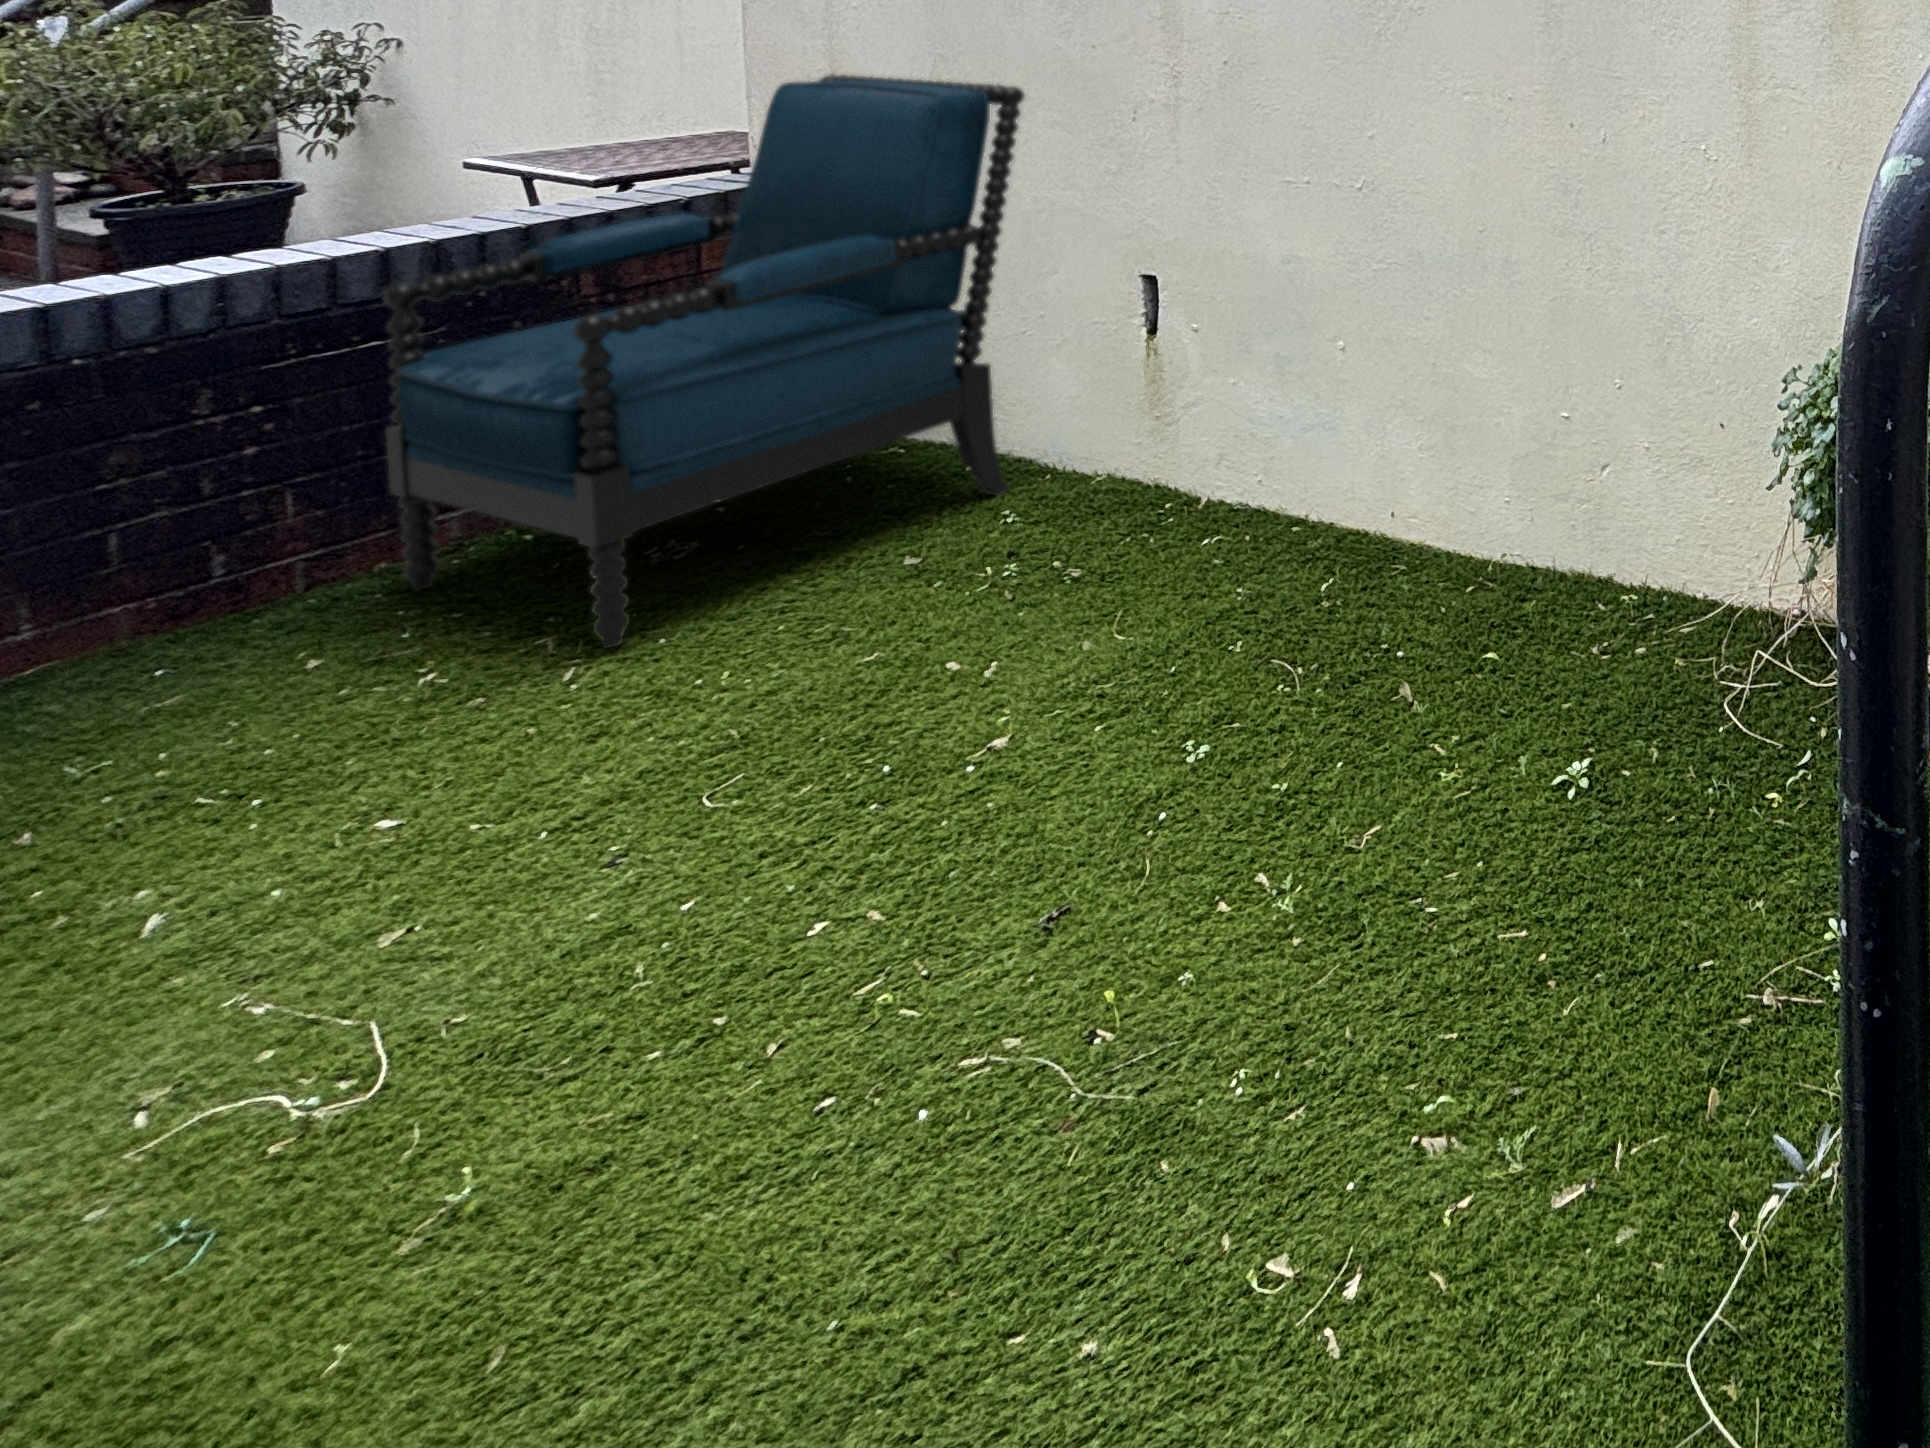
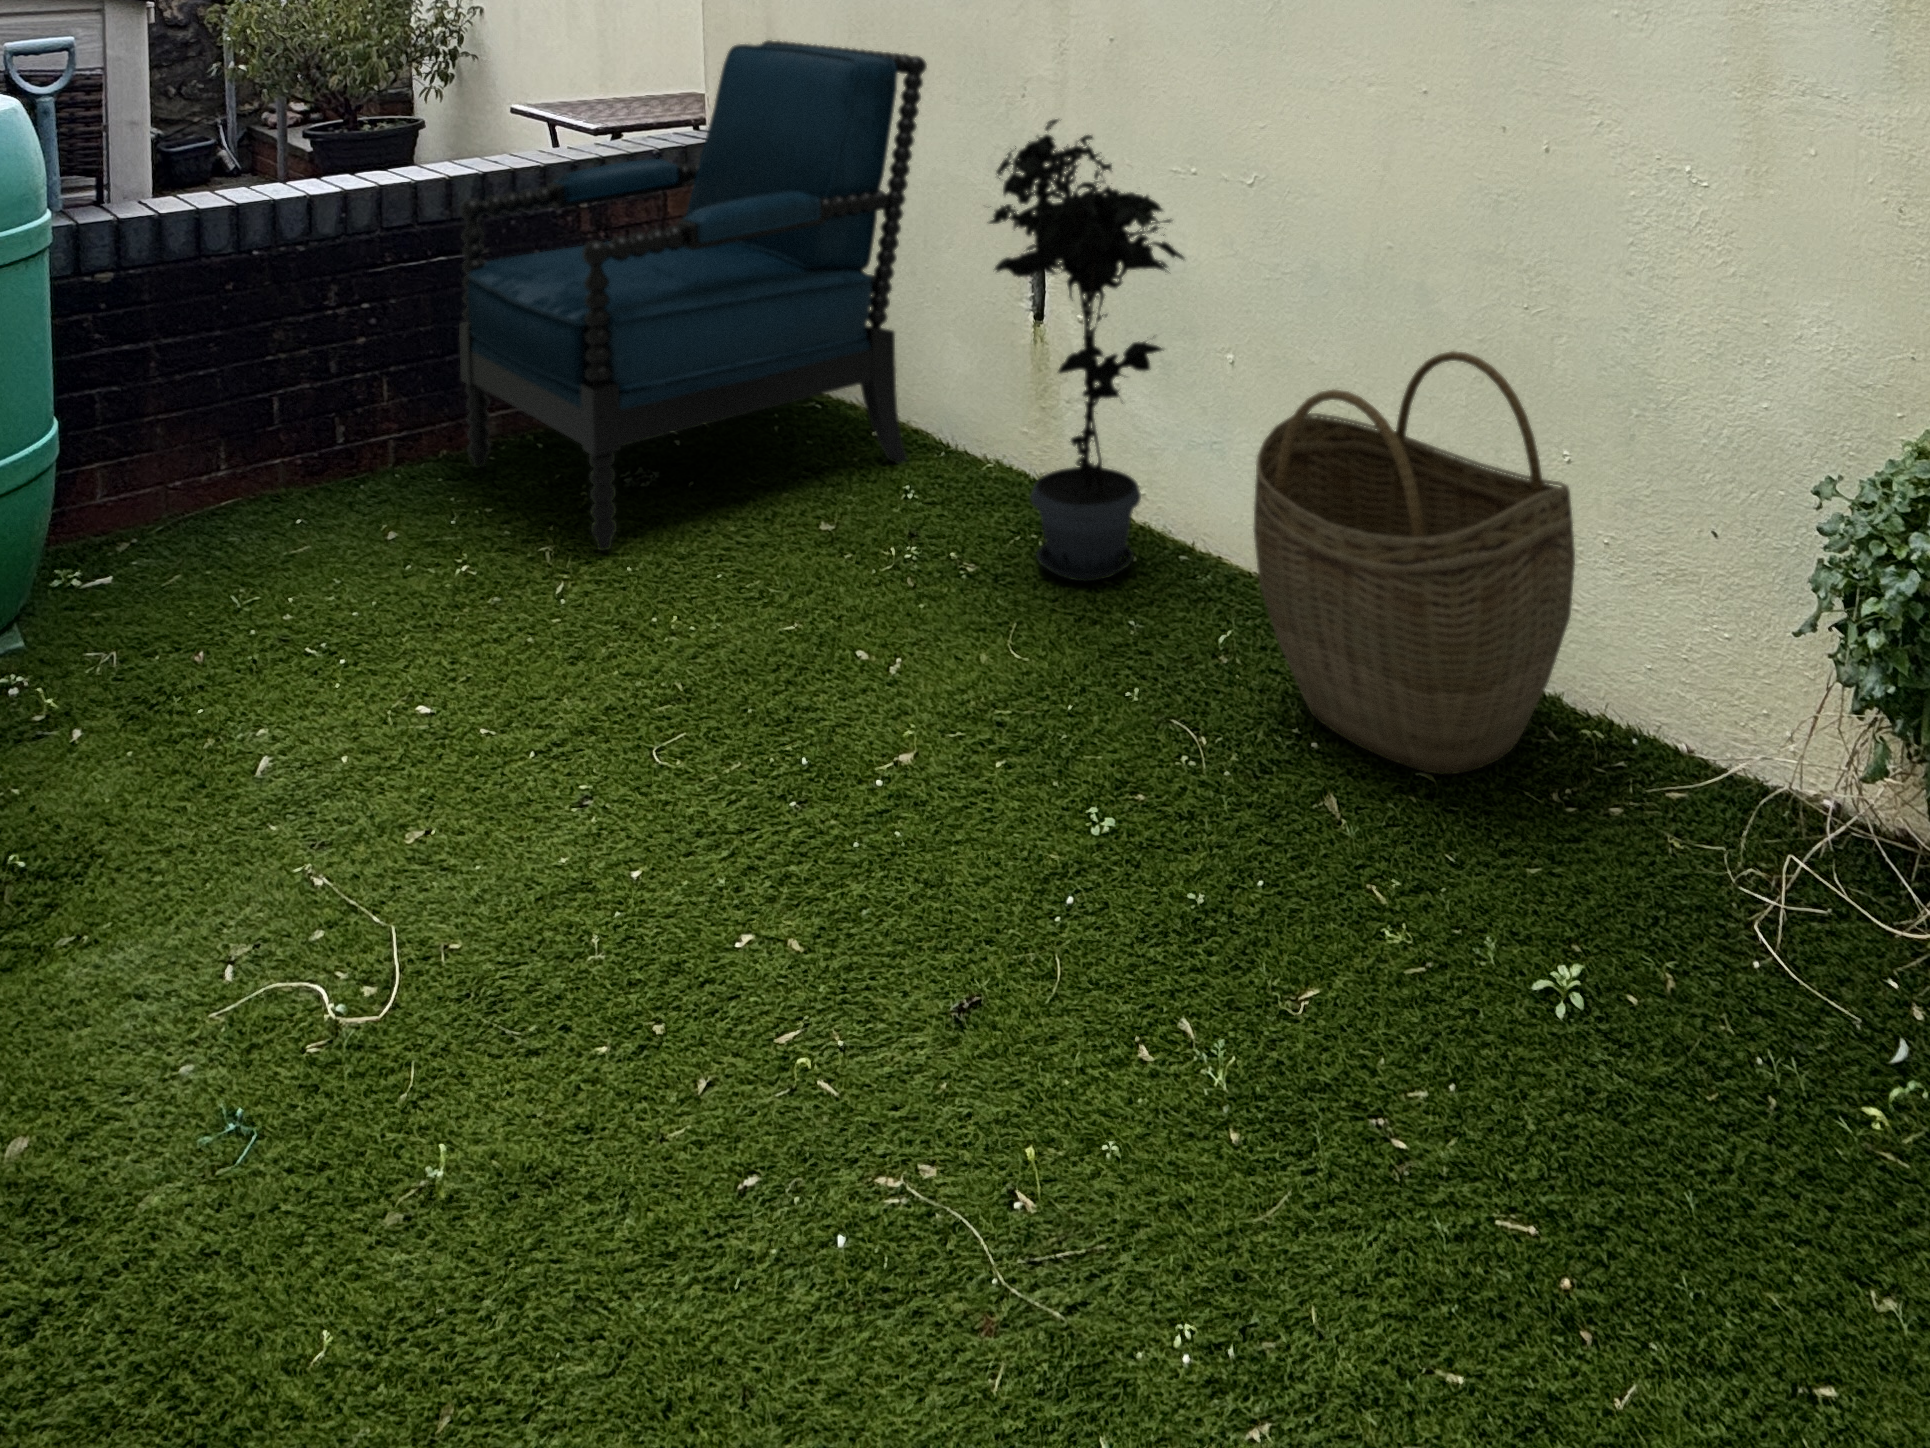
potted plant: none [1080,146,1298,572] -> present [989,119,1184,581]
woven basket: none [1350,317,1623,665] -> present [1253,351,1575,774]

